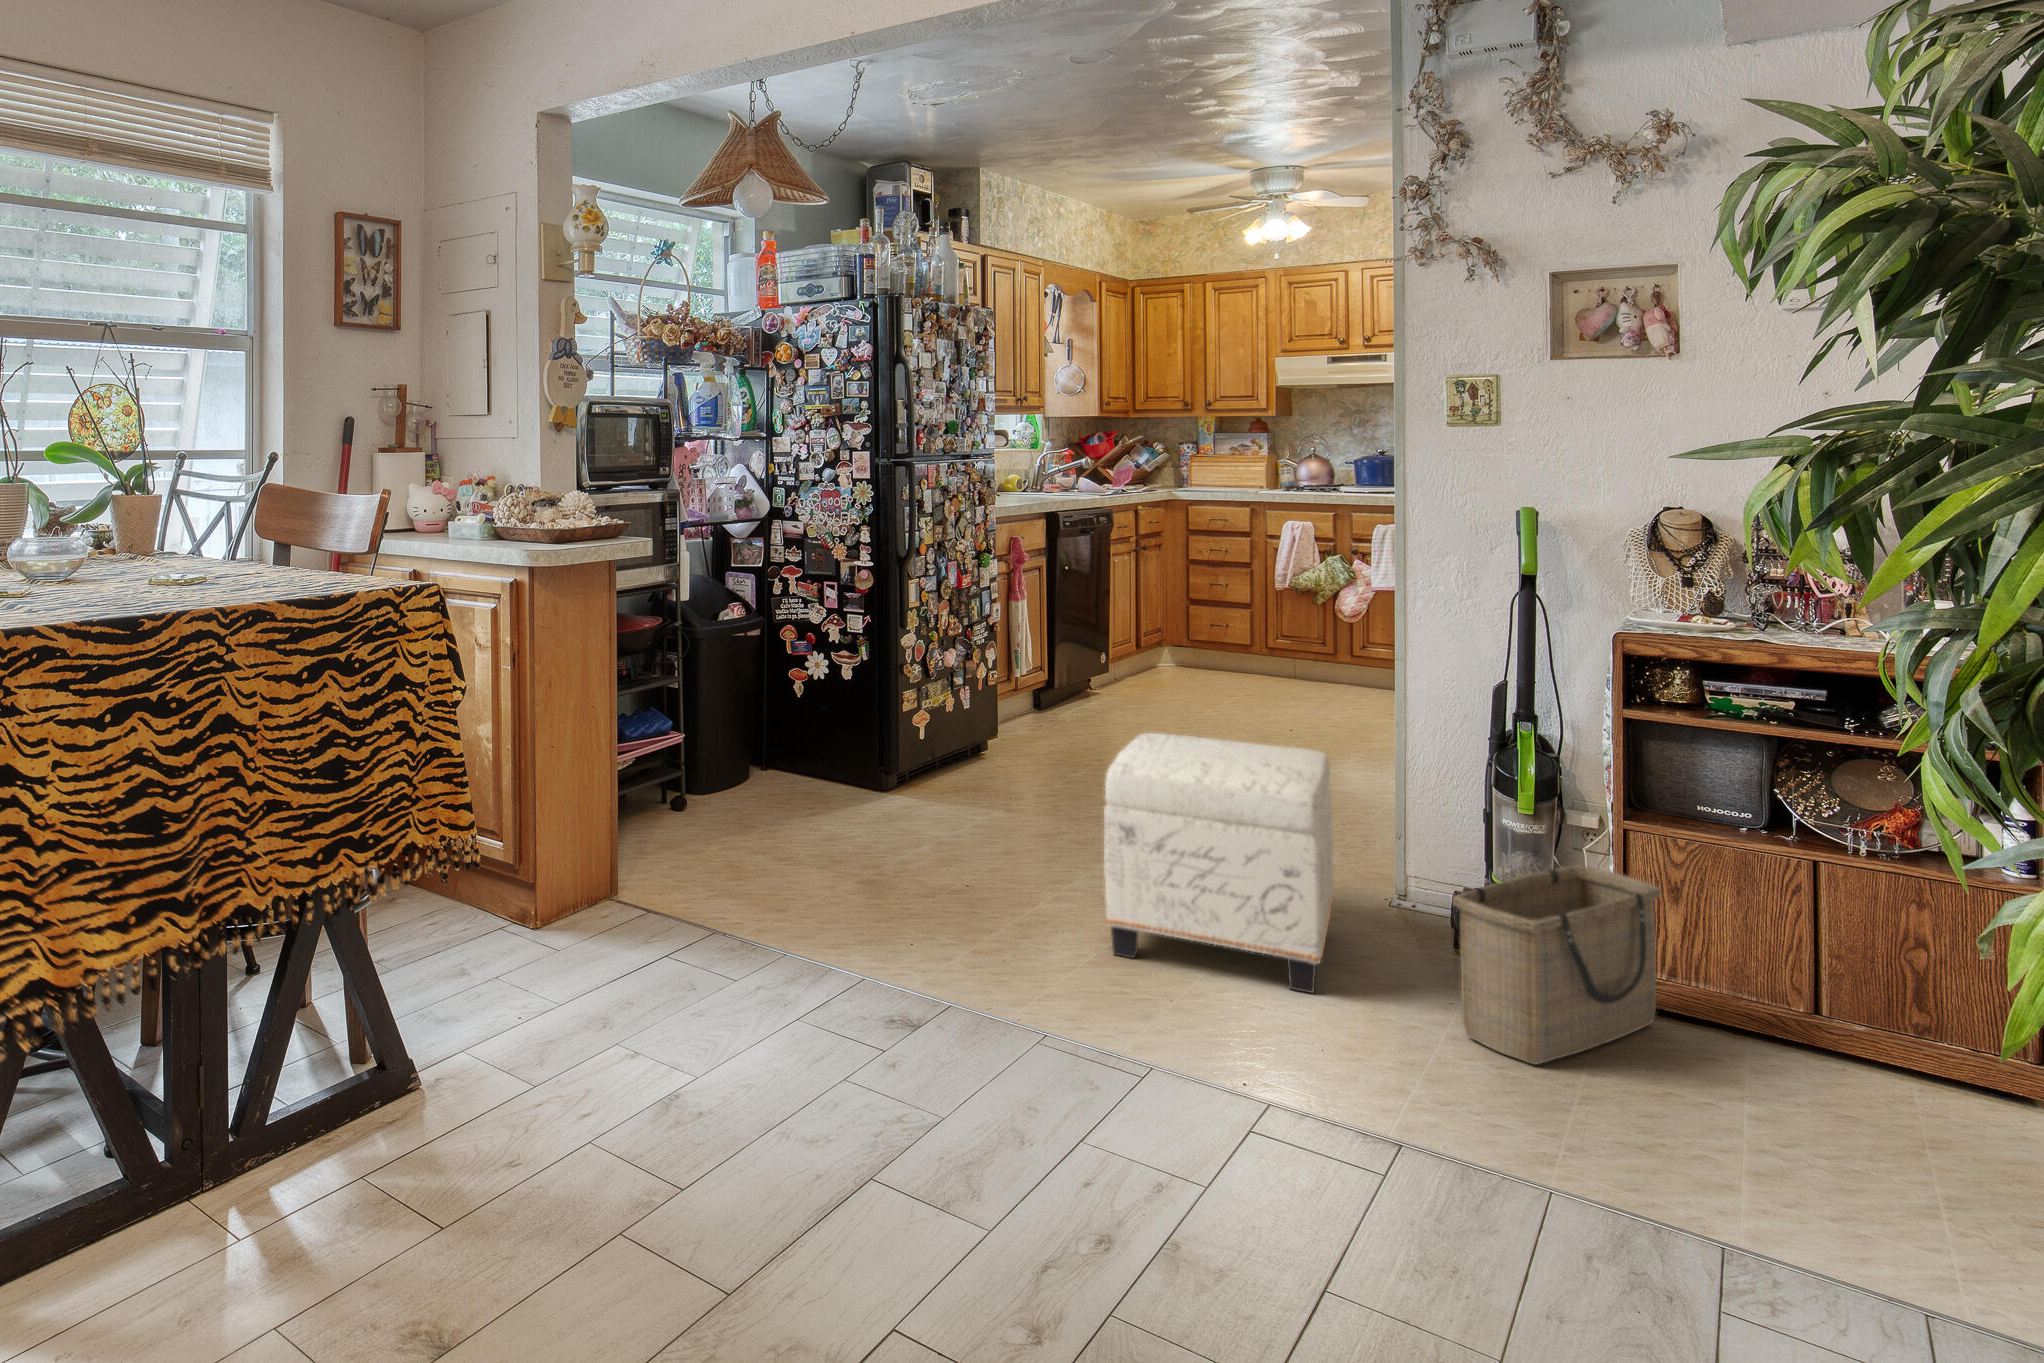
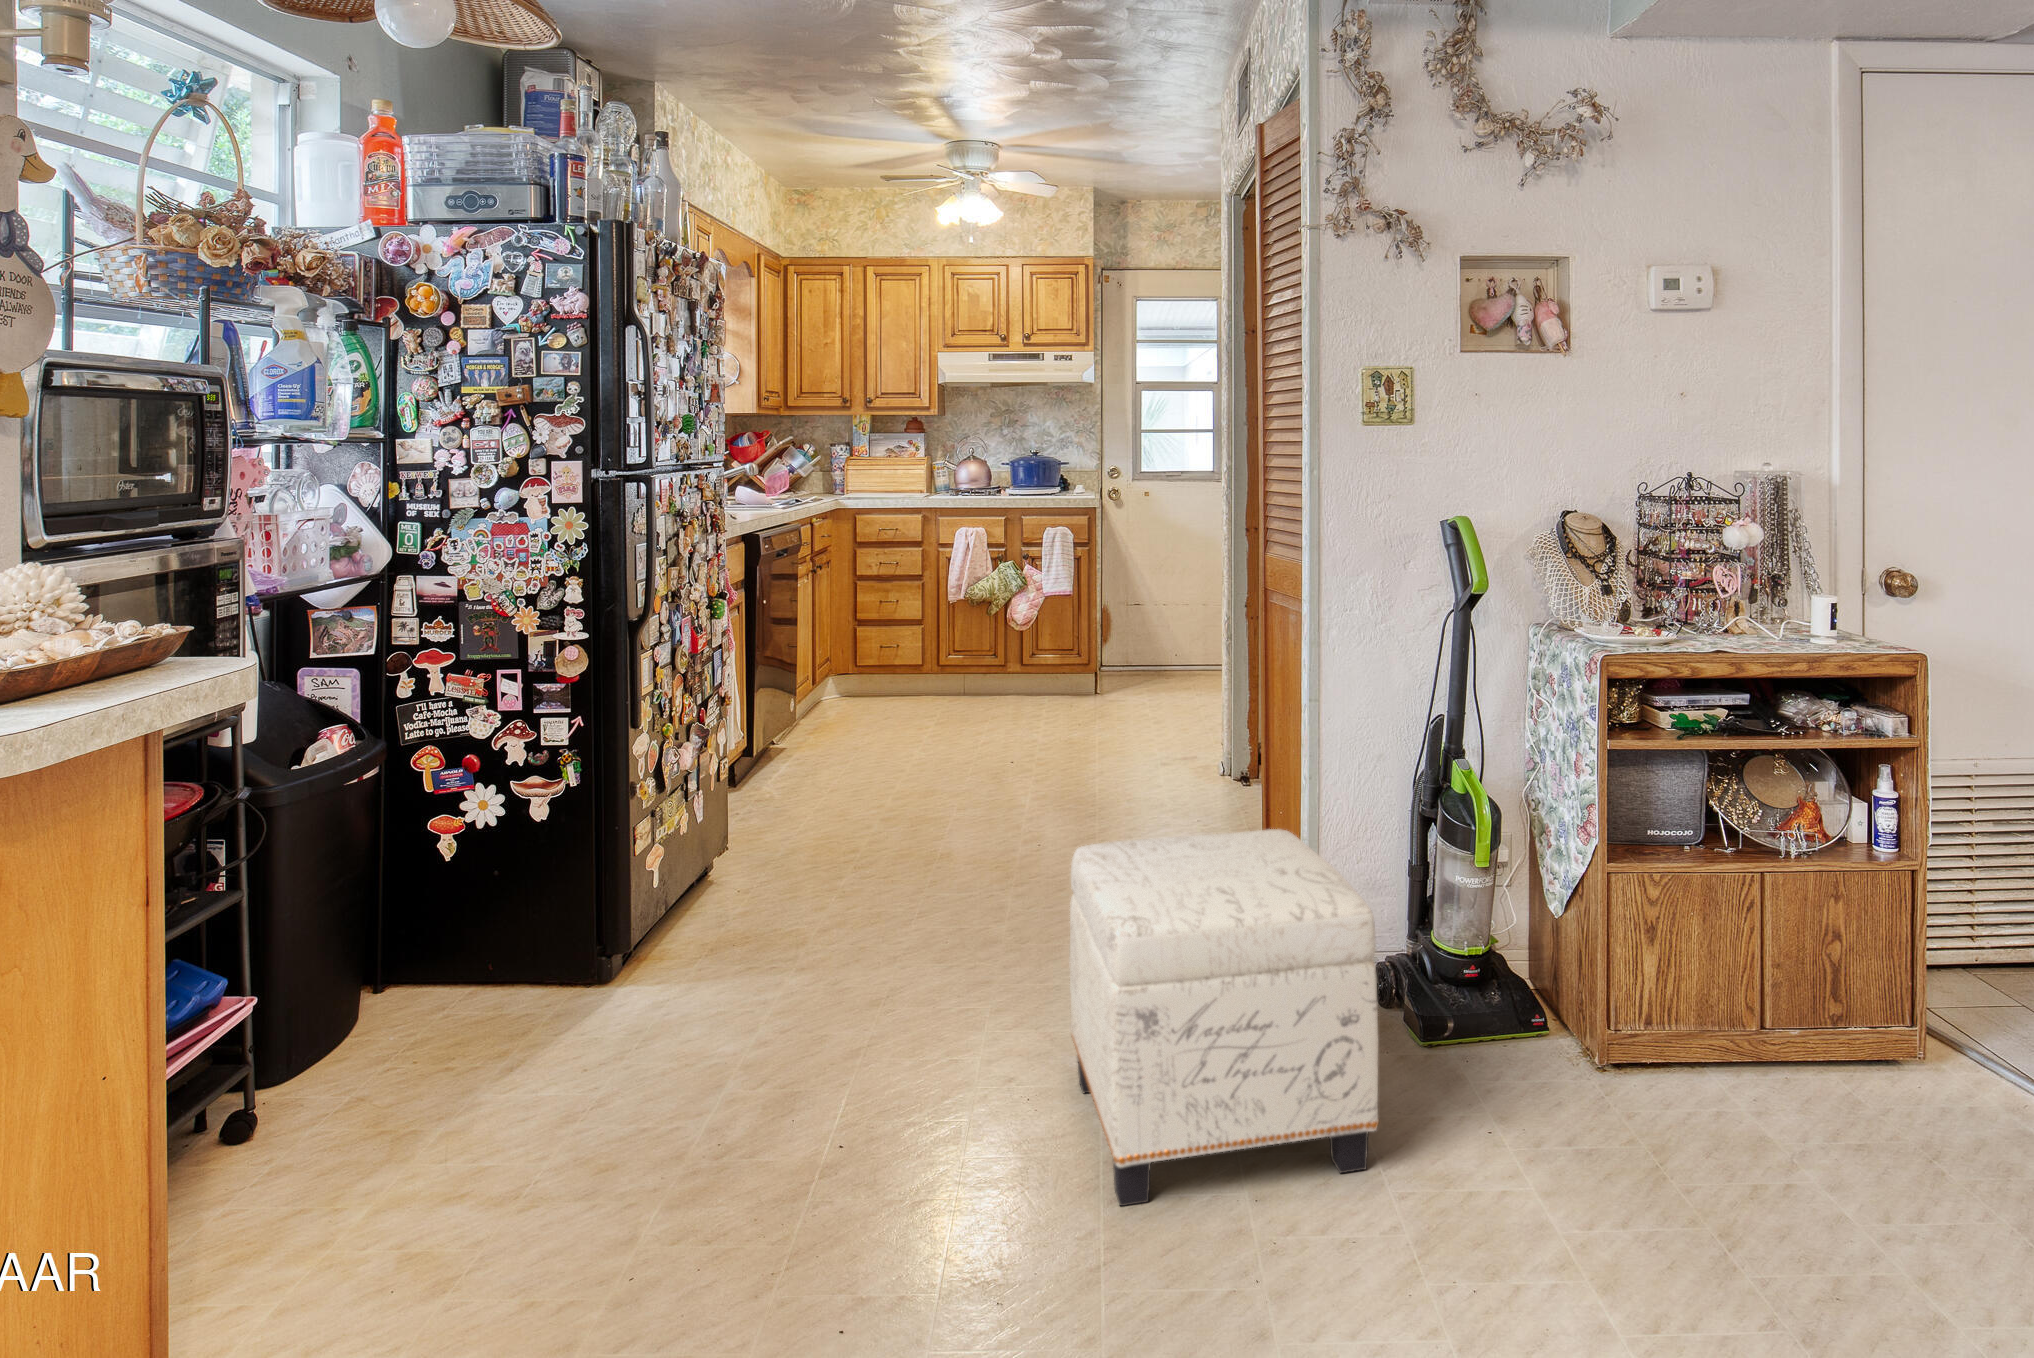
basket: present [1453,865,1661,1064] -> none [1519,910,1650,1184]

